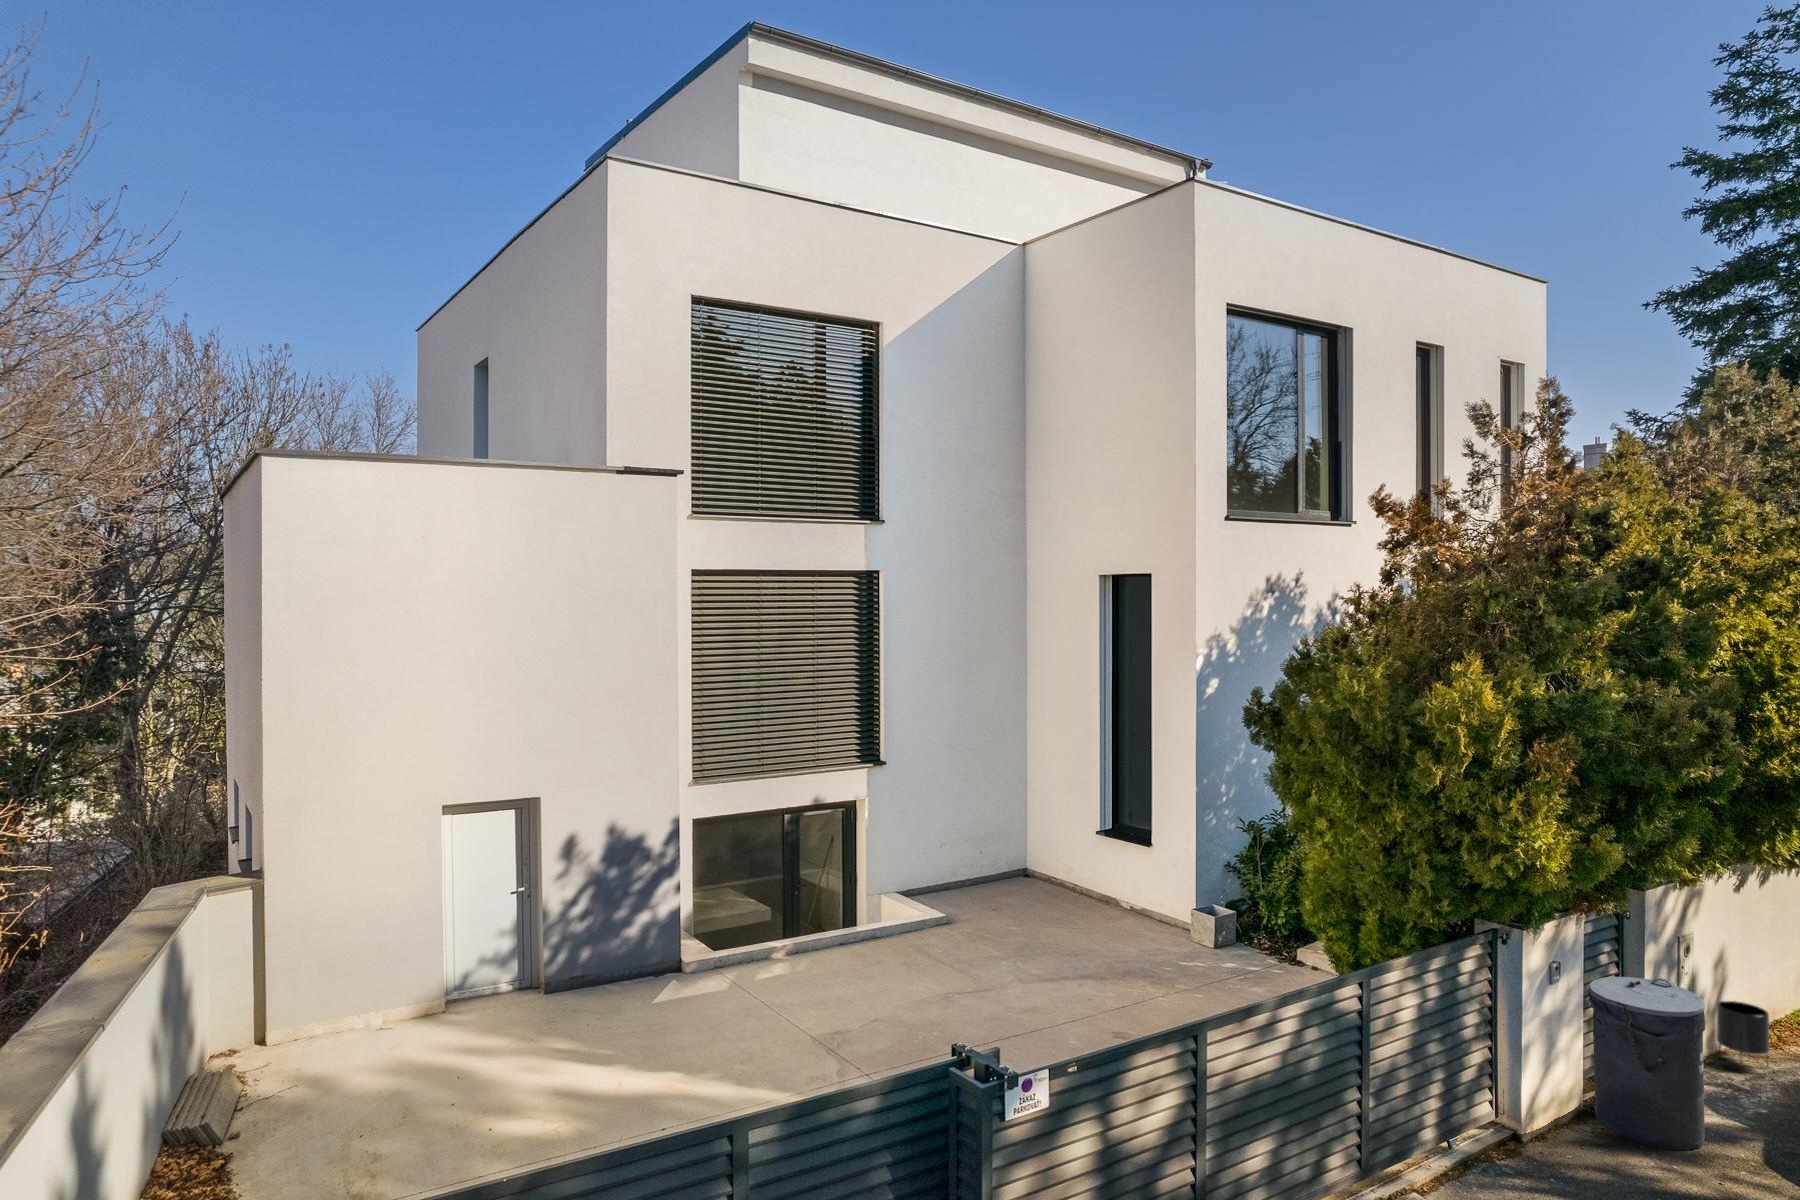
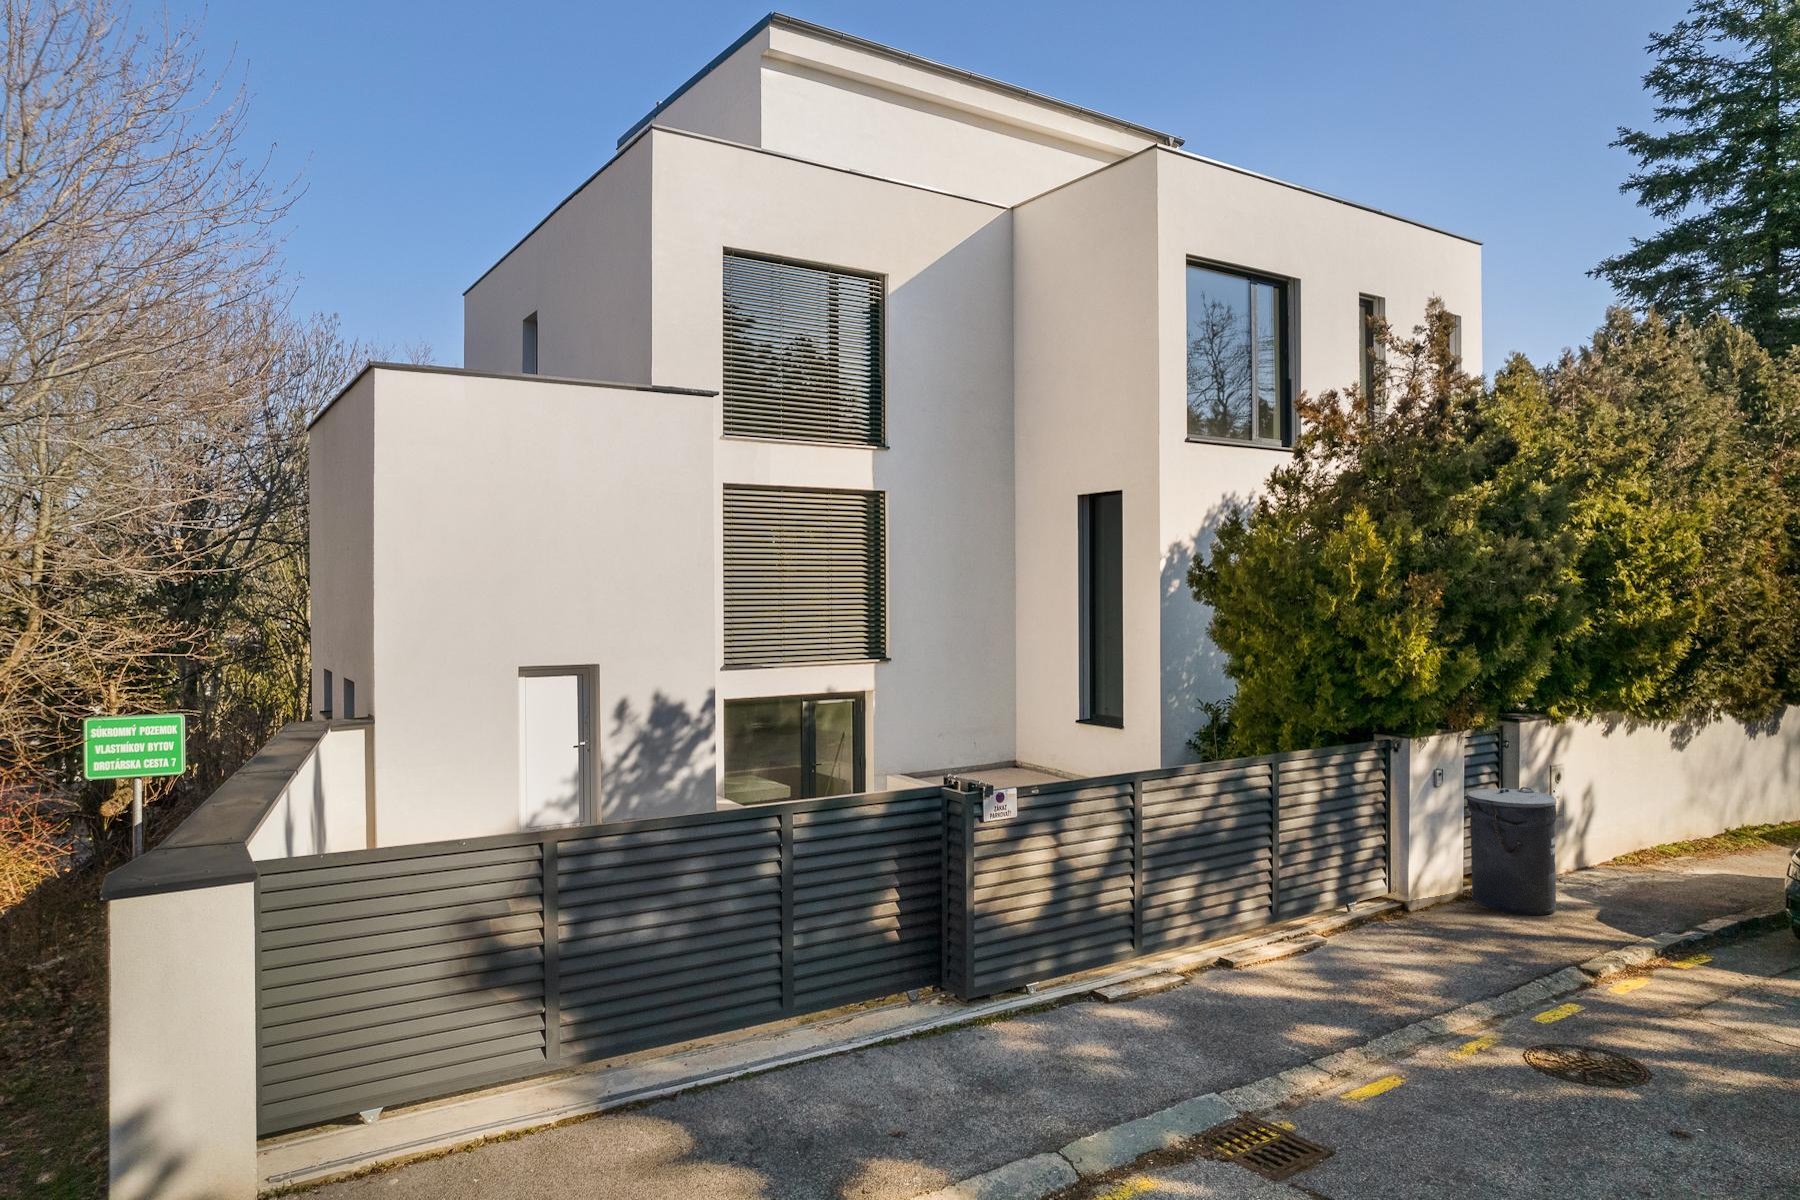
planter: present [1716,1001,1769,1070] -> none [1584,825,1625,881]

